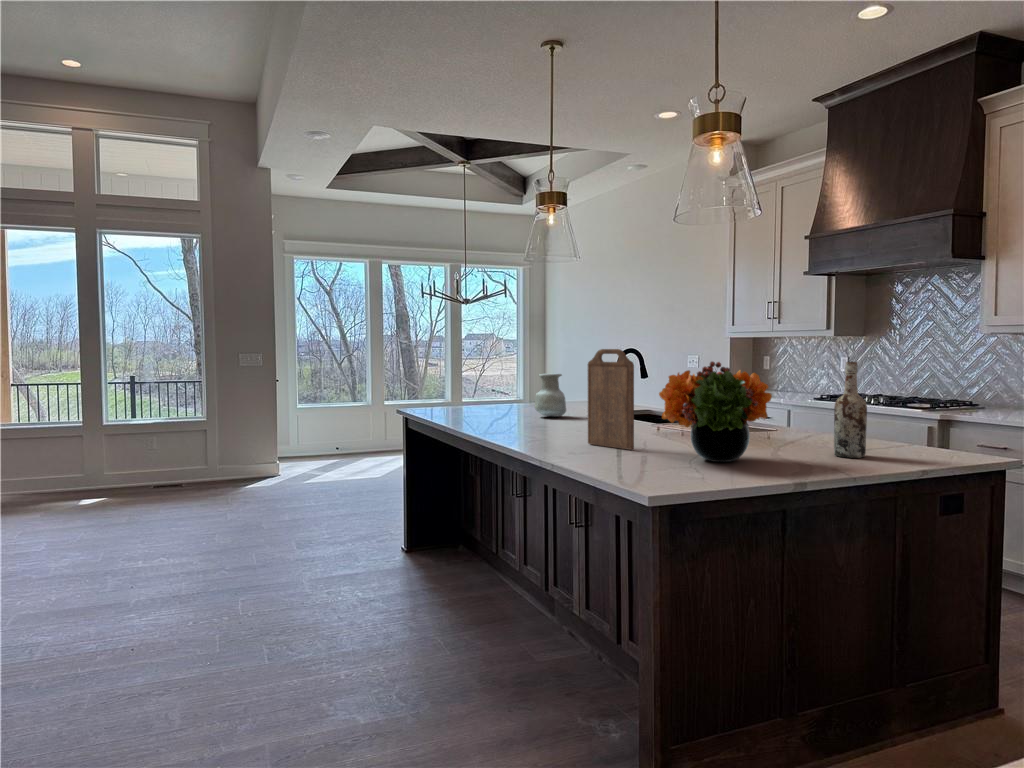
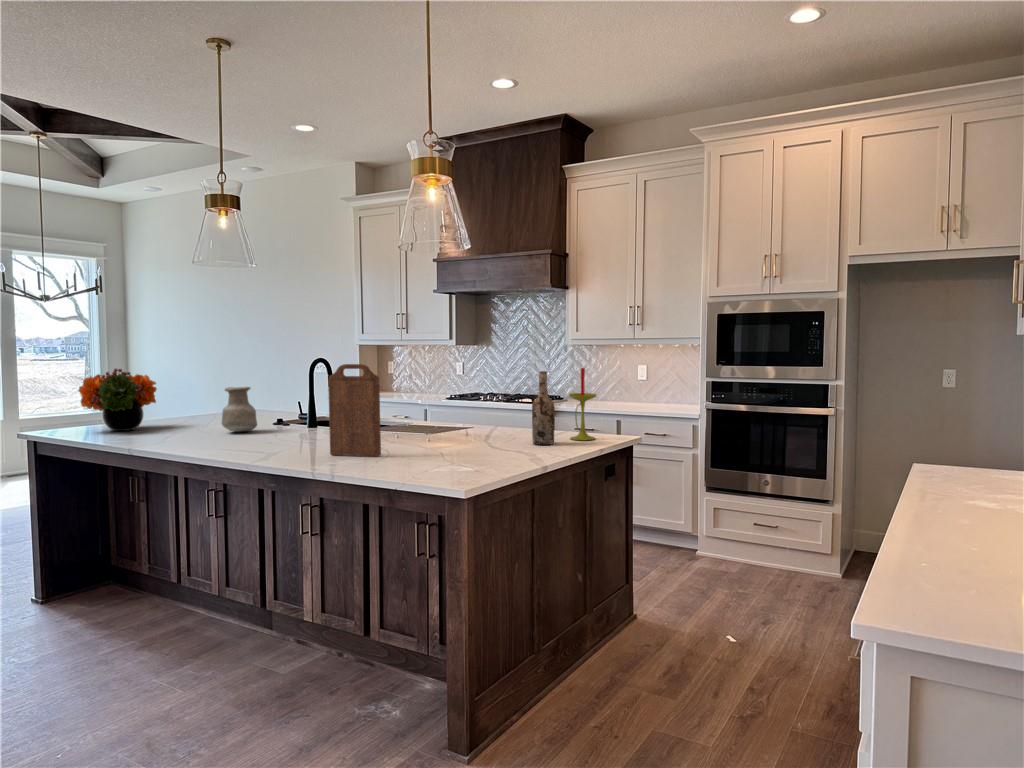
candle: none [898,356,944,458] -> present [569,368,596,440]
flower arrangement: present [659,361,772,462] -> present [78,369,157,431]

